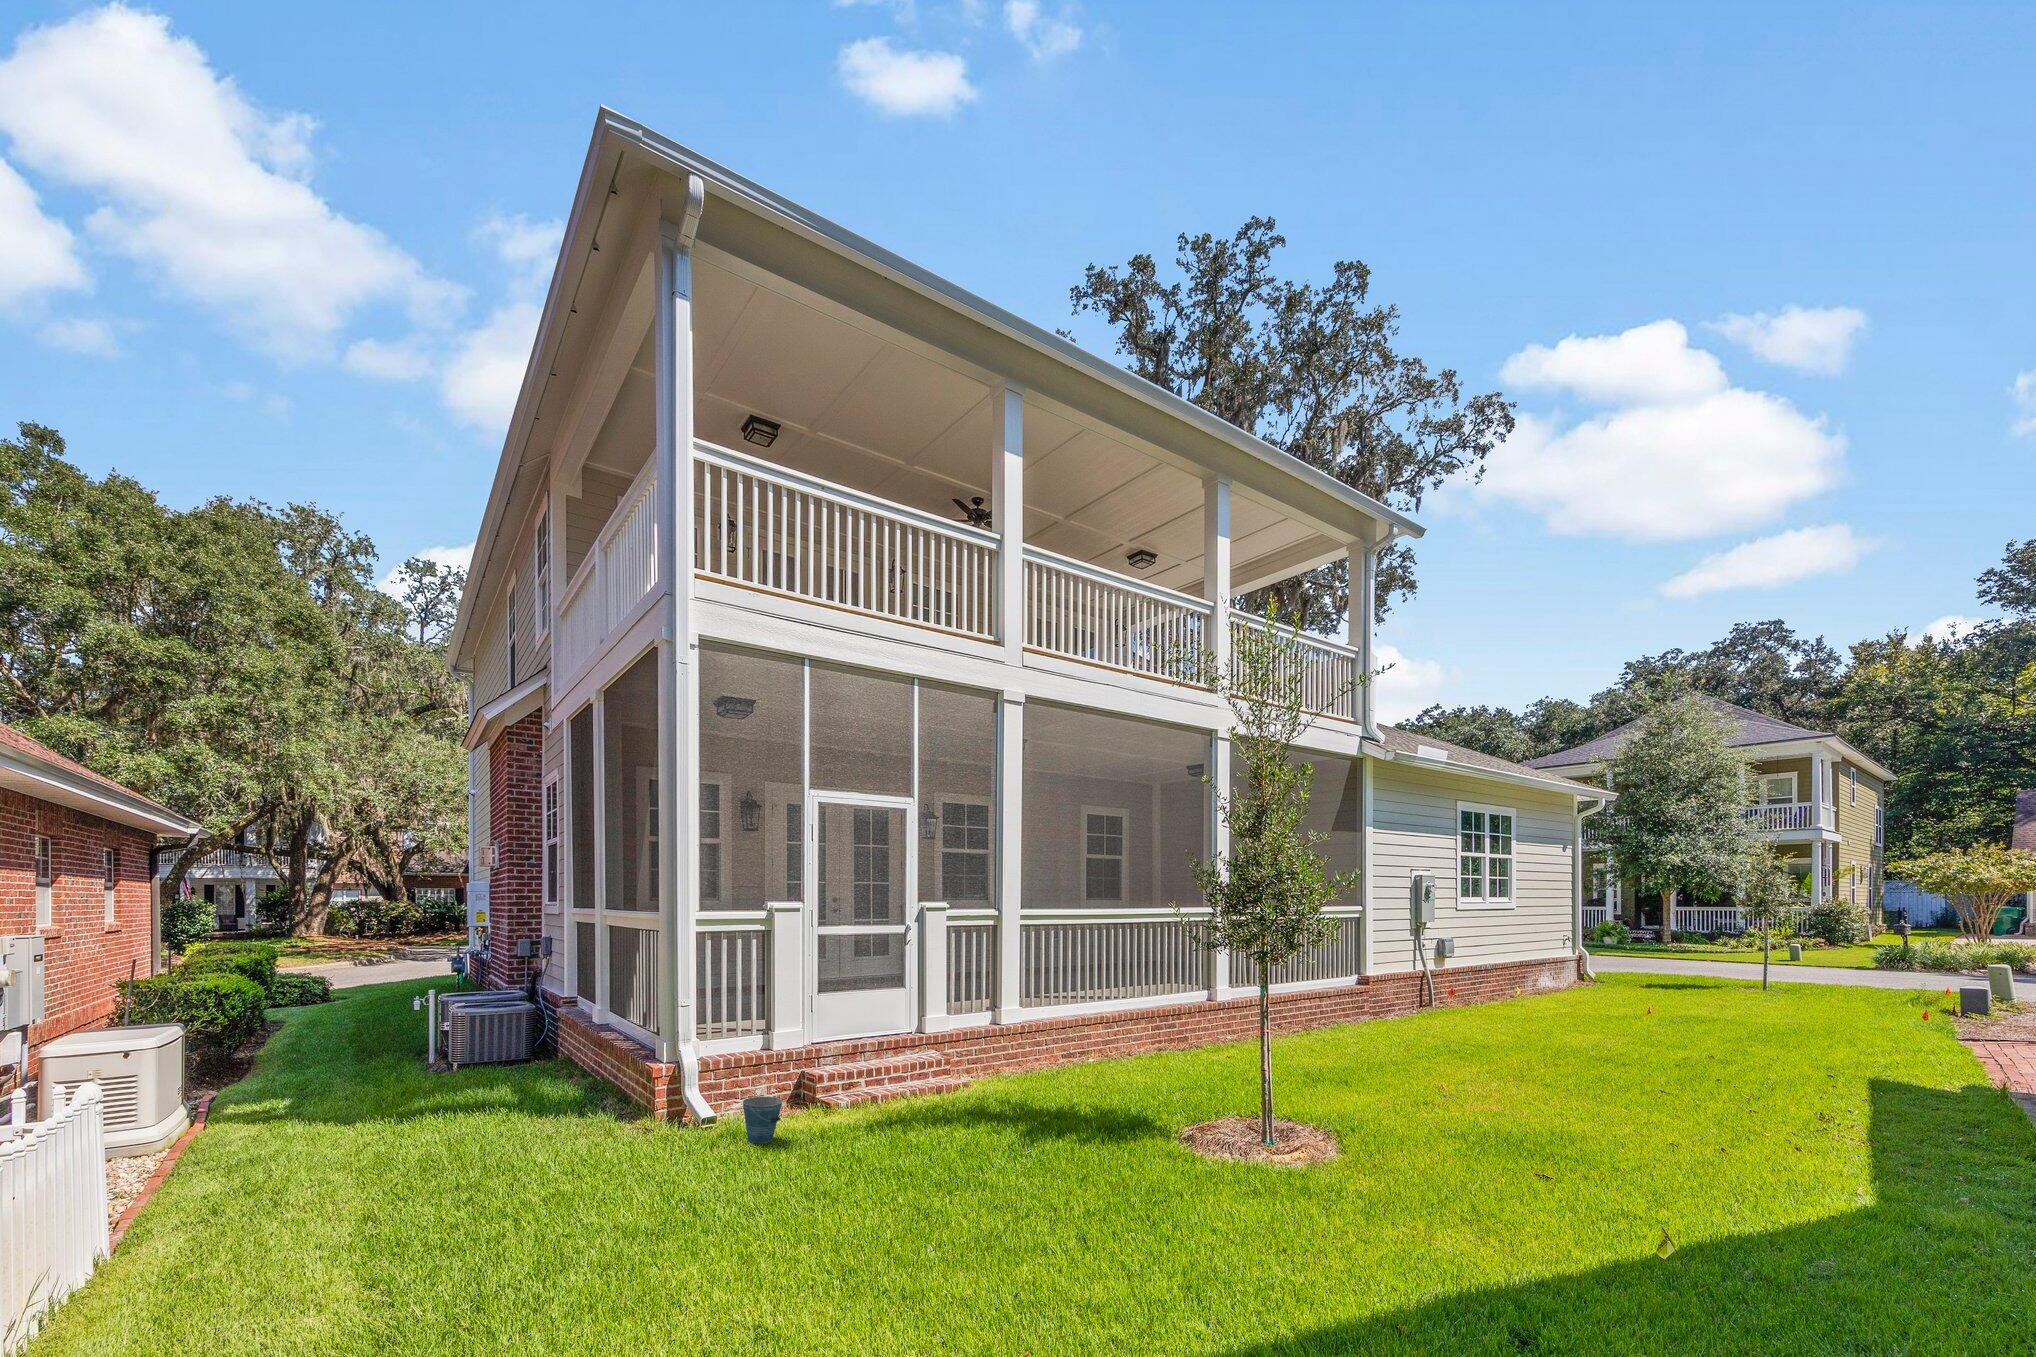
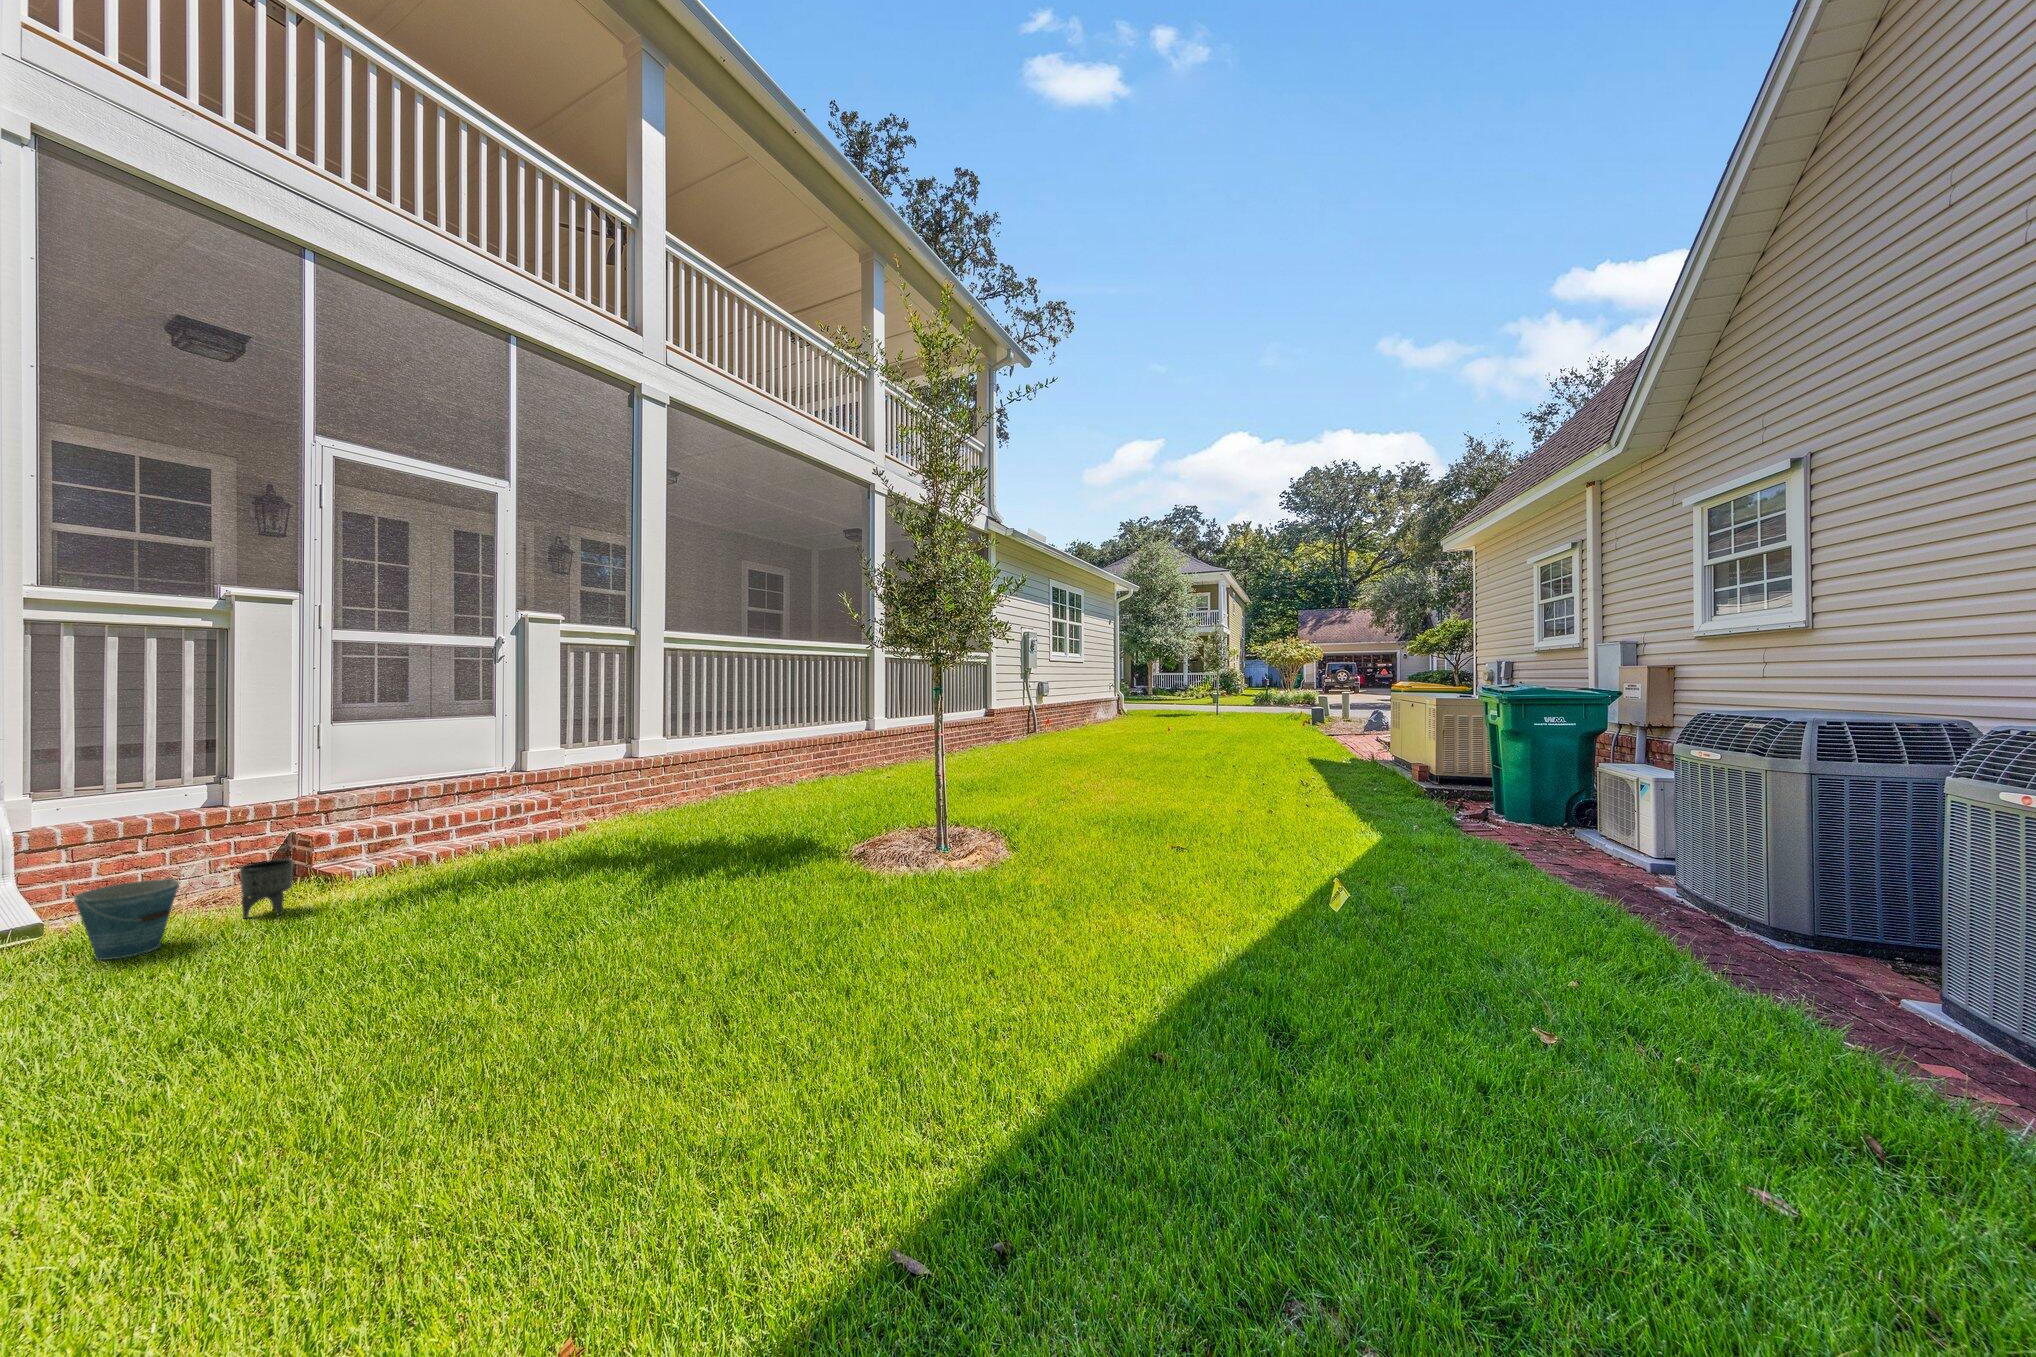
planter: none [797,1091,822,1129] -> present [240,859,293,918]

